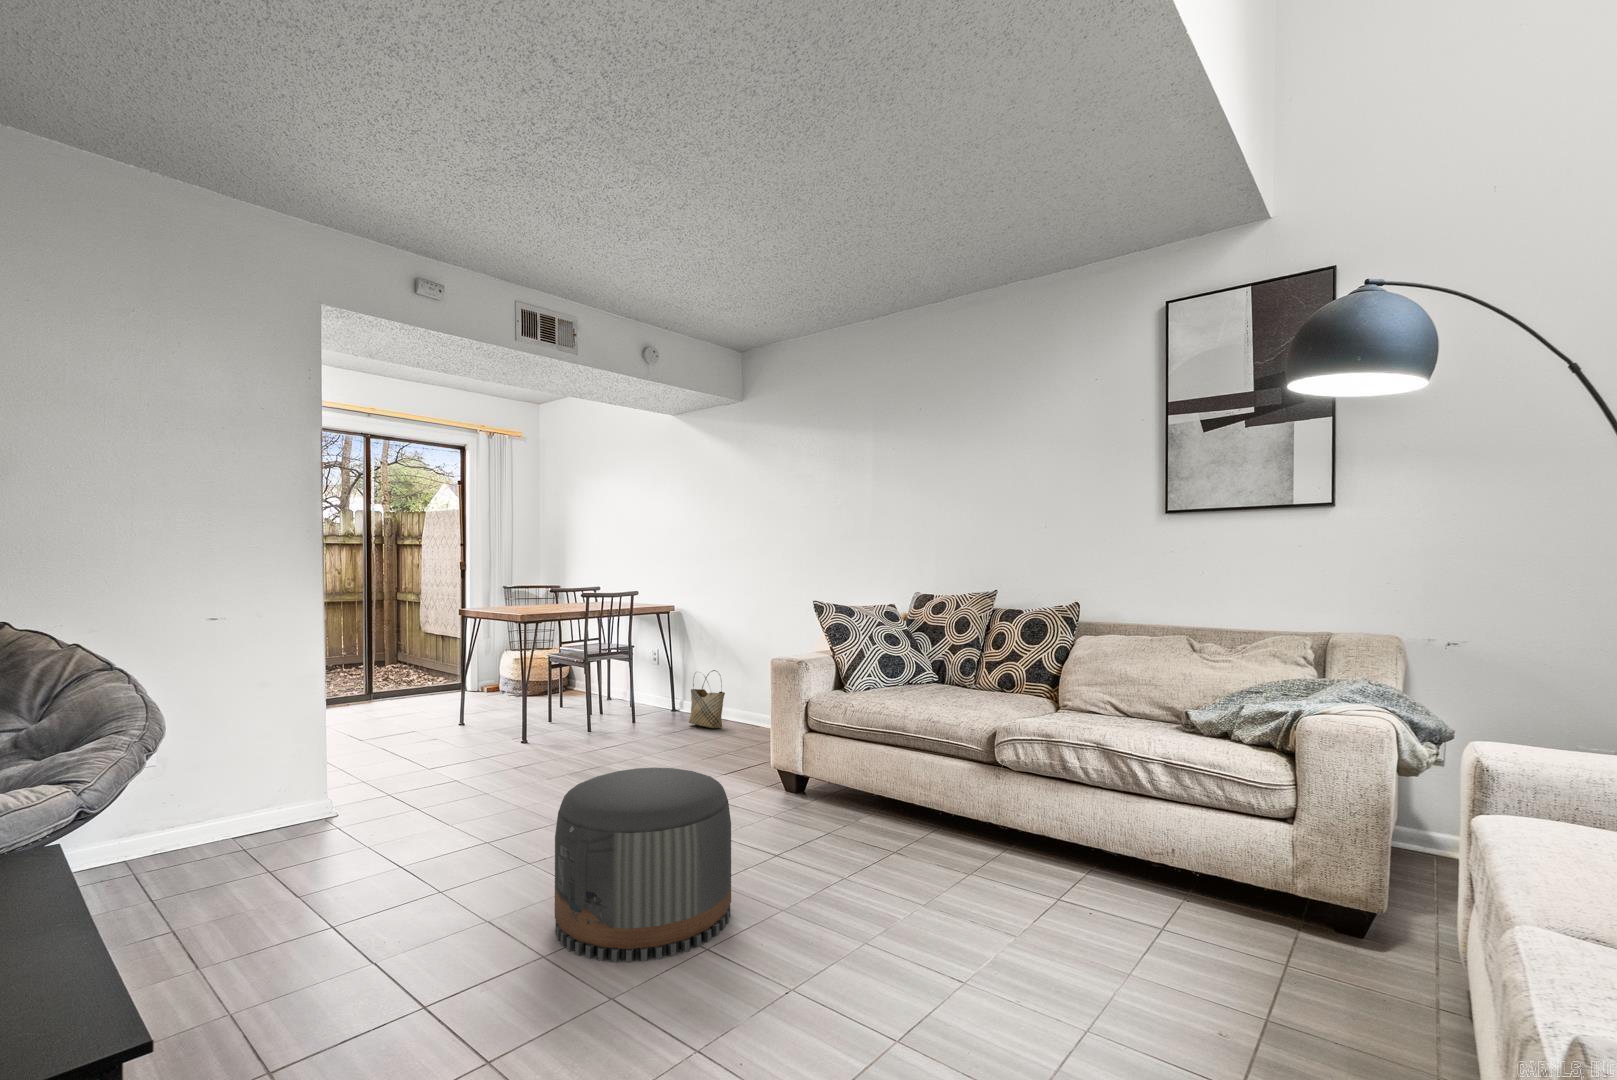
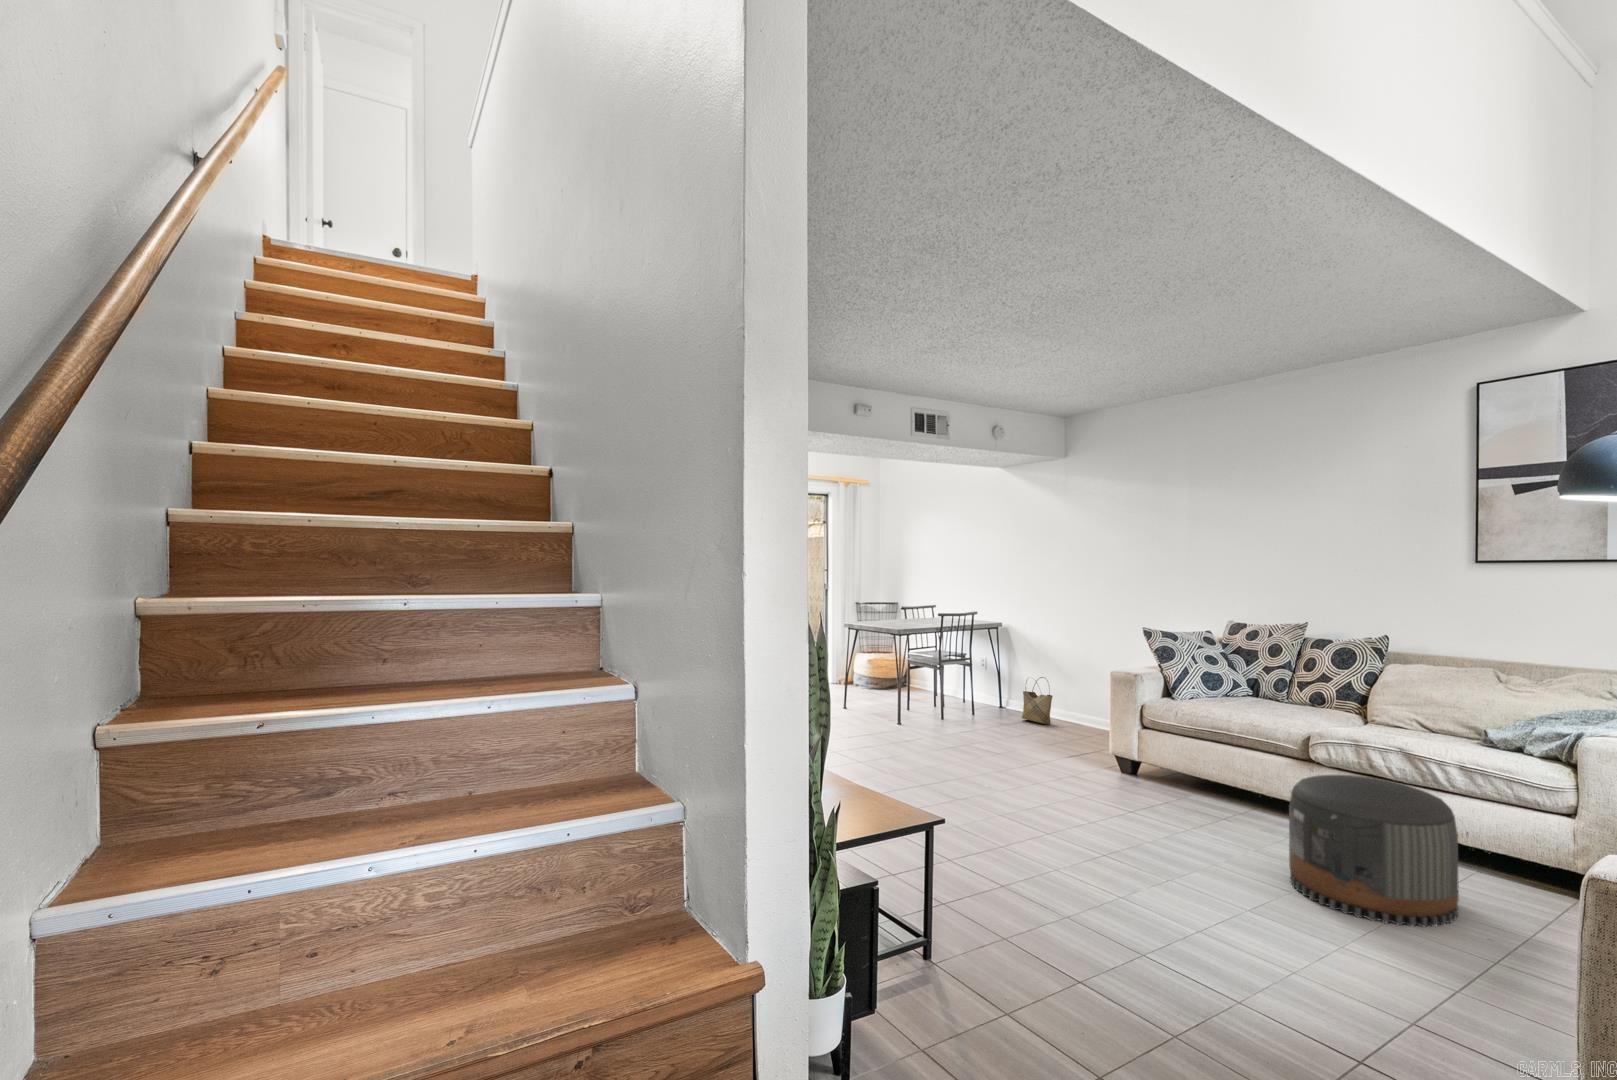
pouf: present [555,768,731,963] -> present [1289,775,1459,927]

